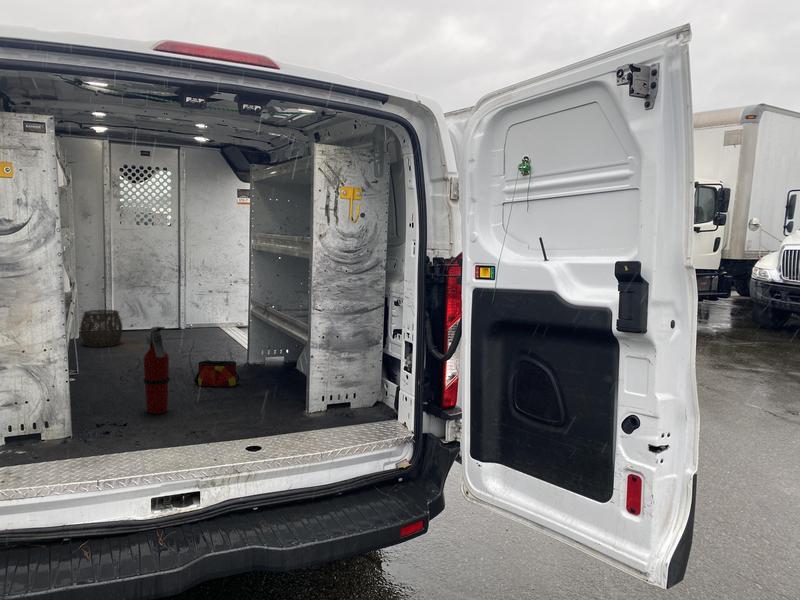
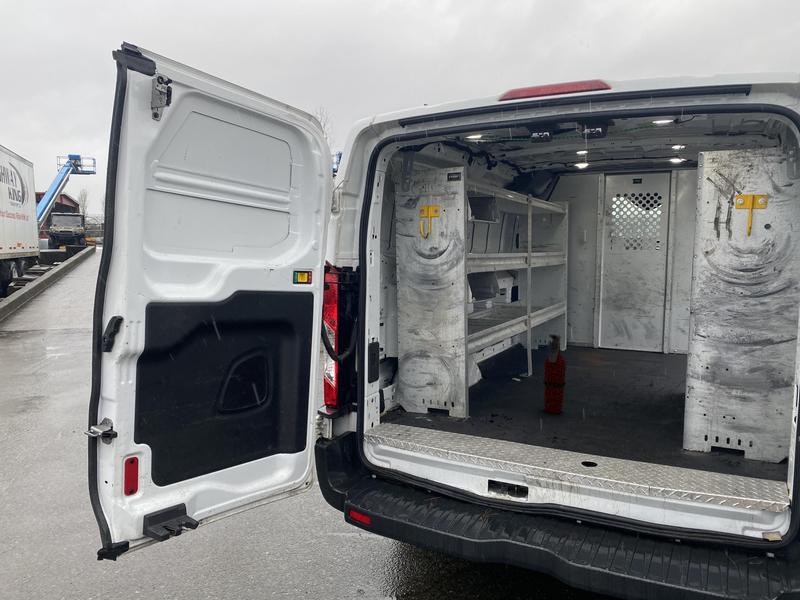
woven basket: present [80,310,122,347] -> none [574,322,611,355]
bag: present [194,360,240,387] -> none [617,376,660,407]

